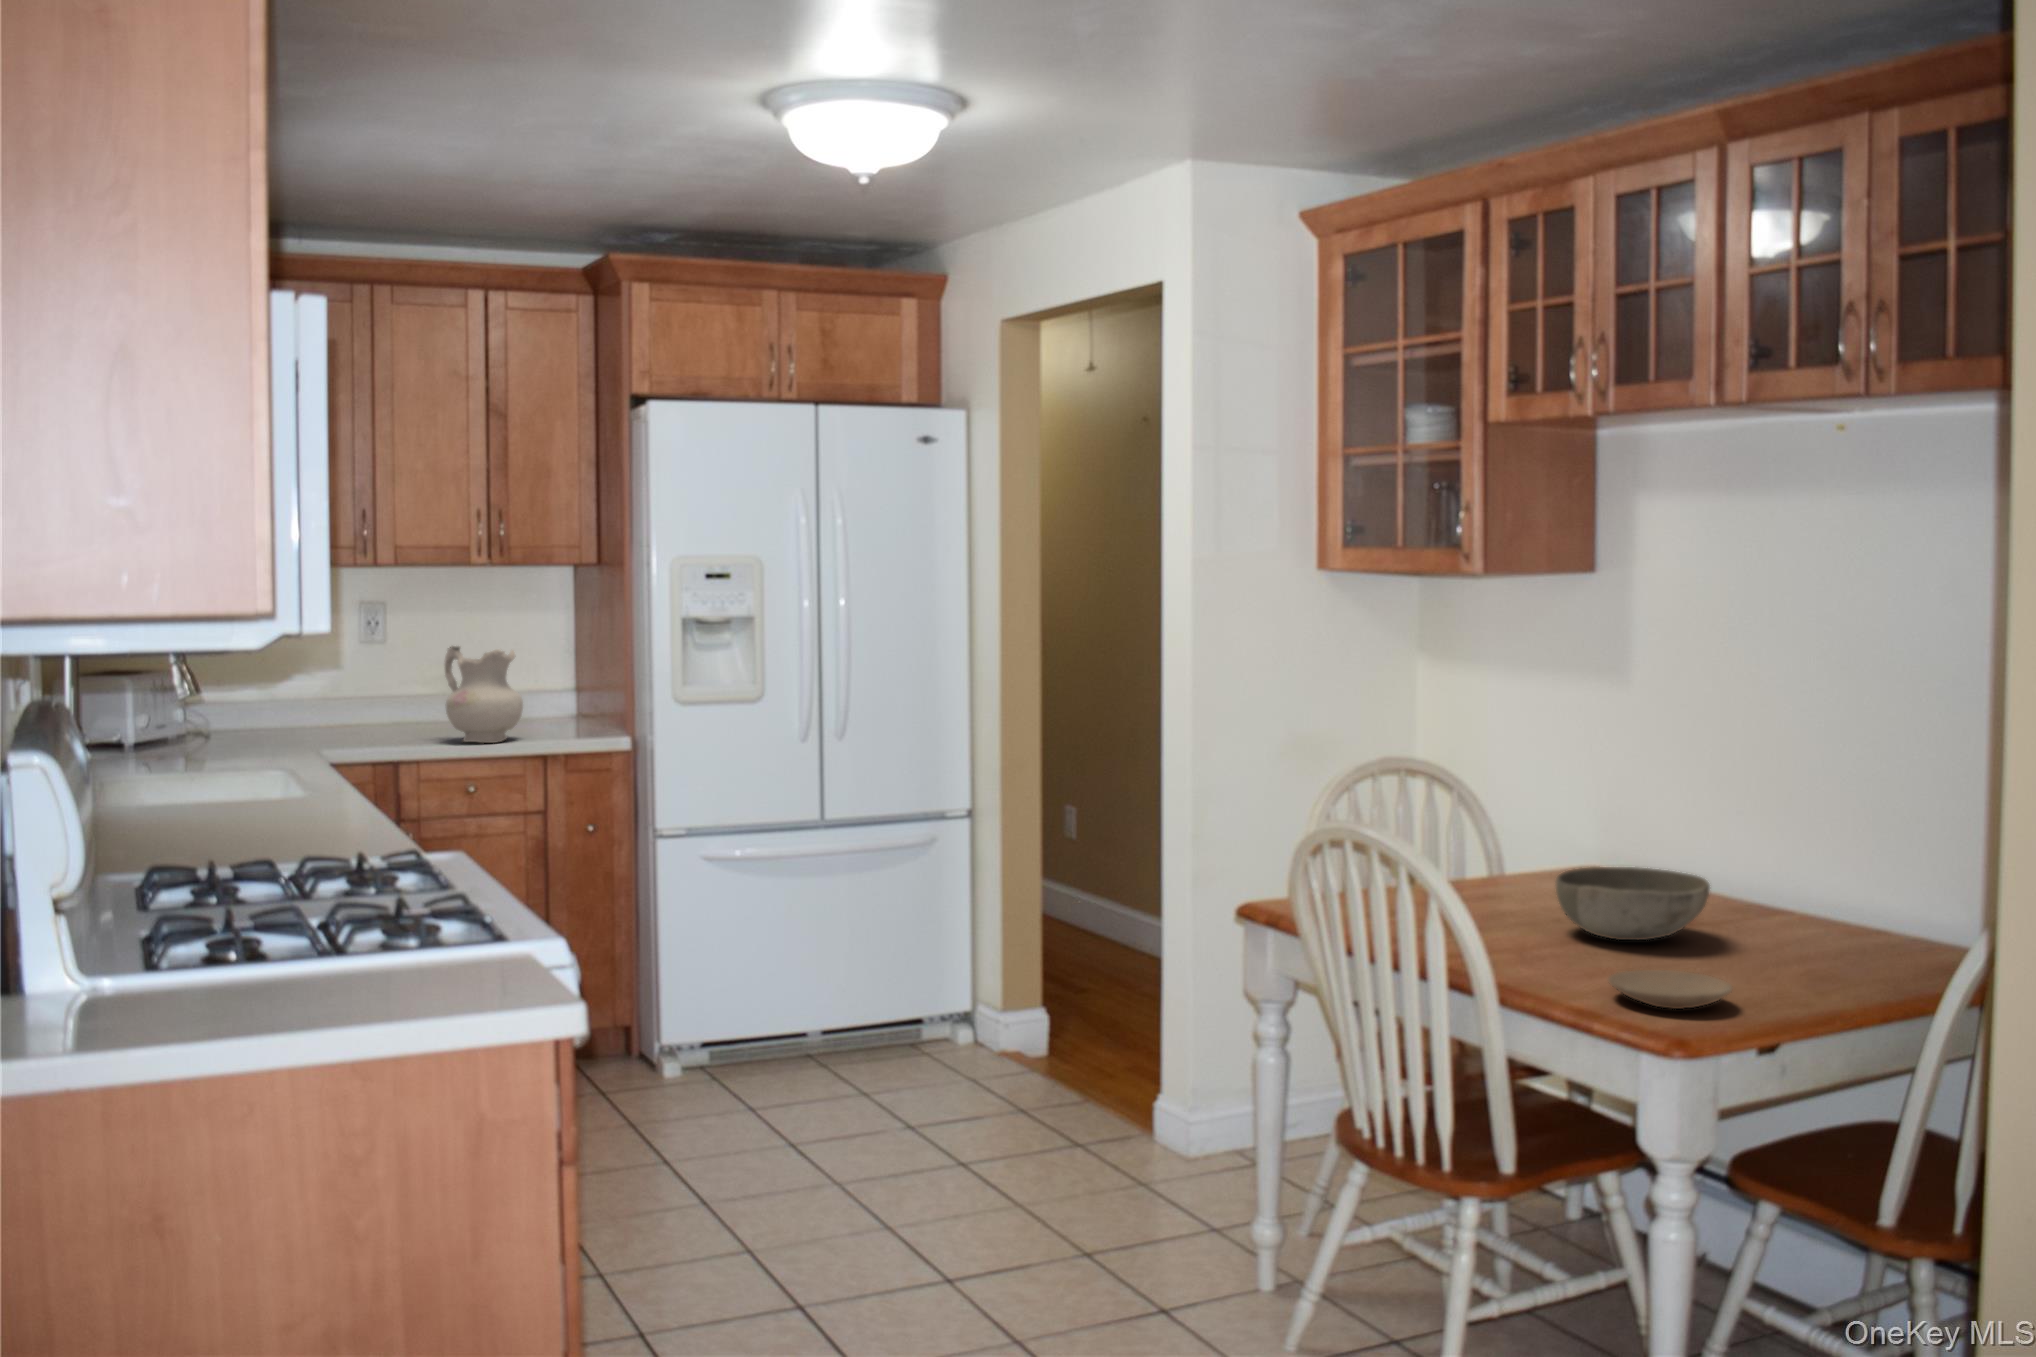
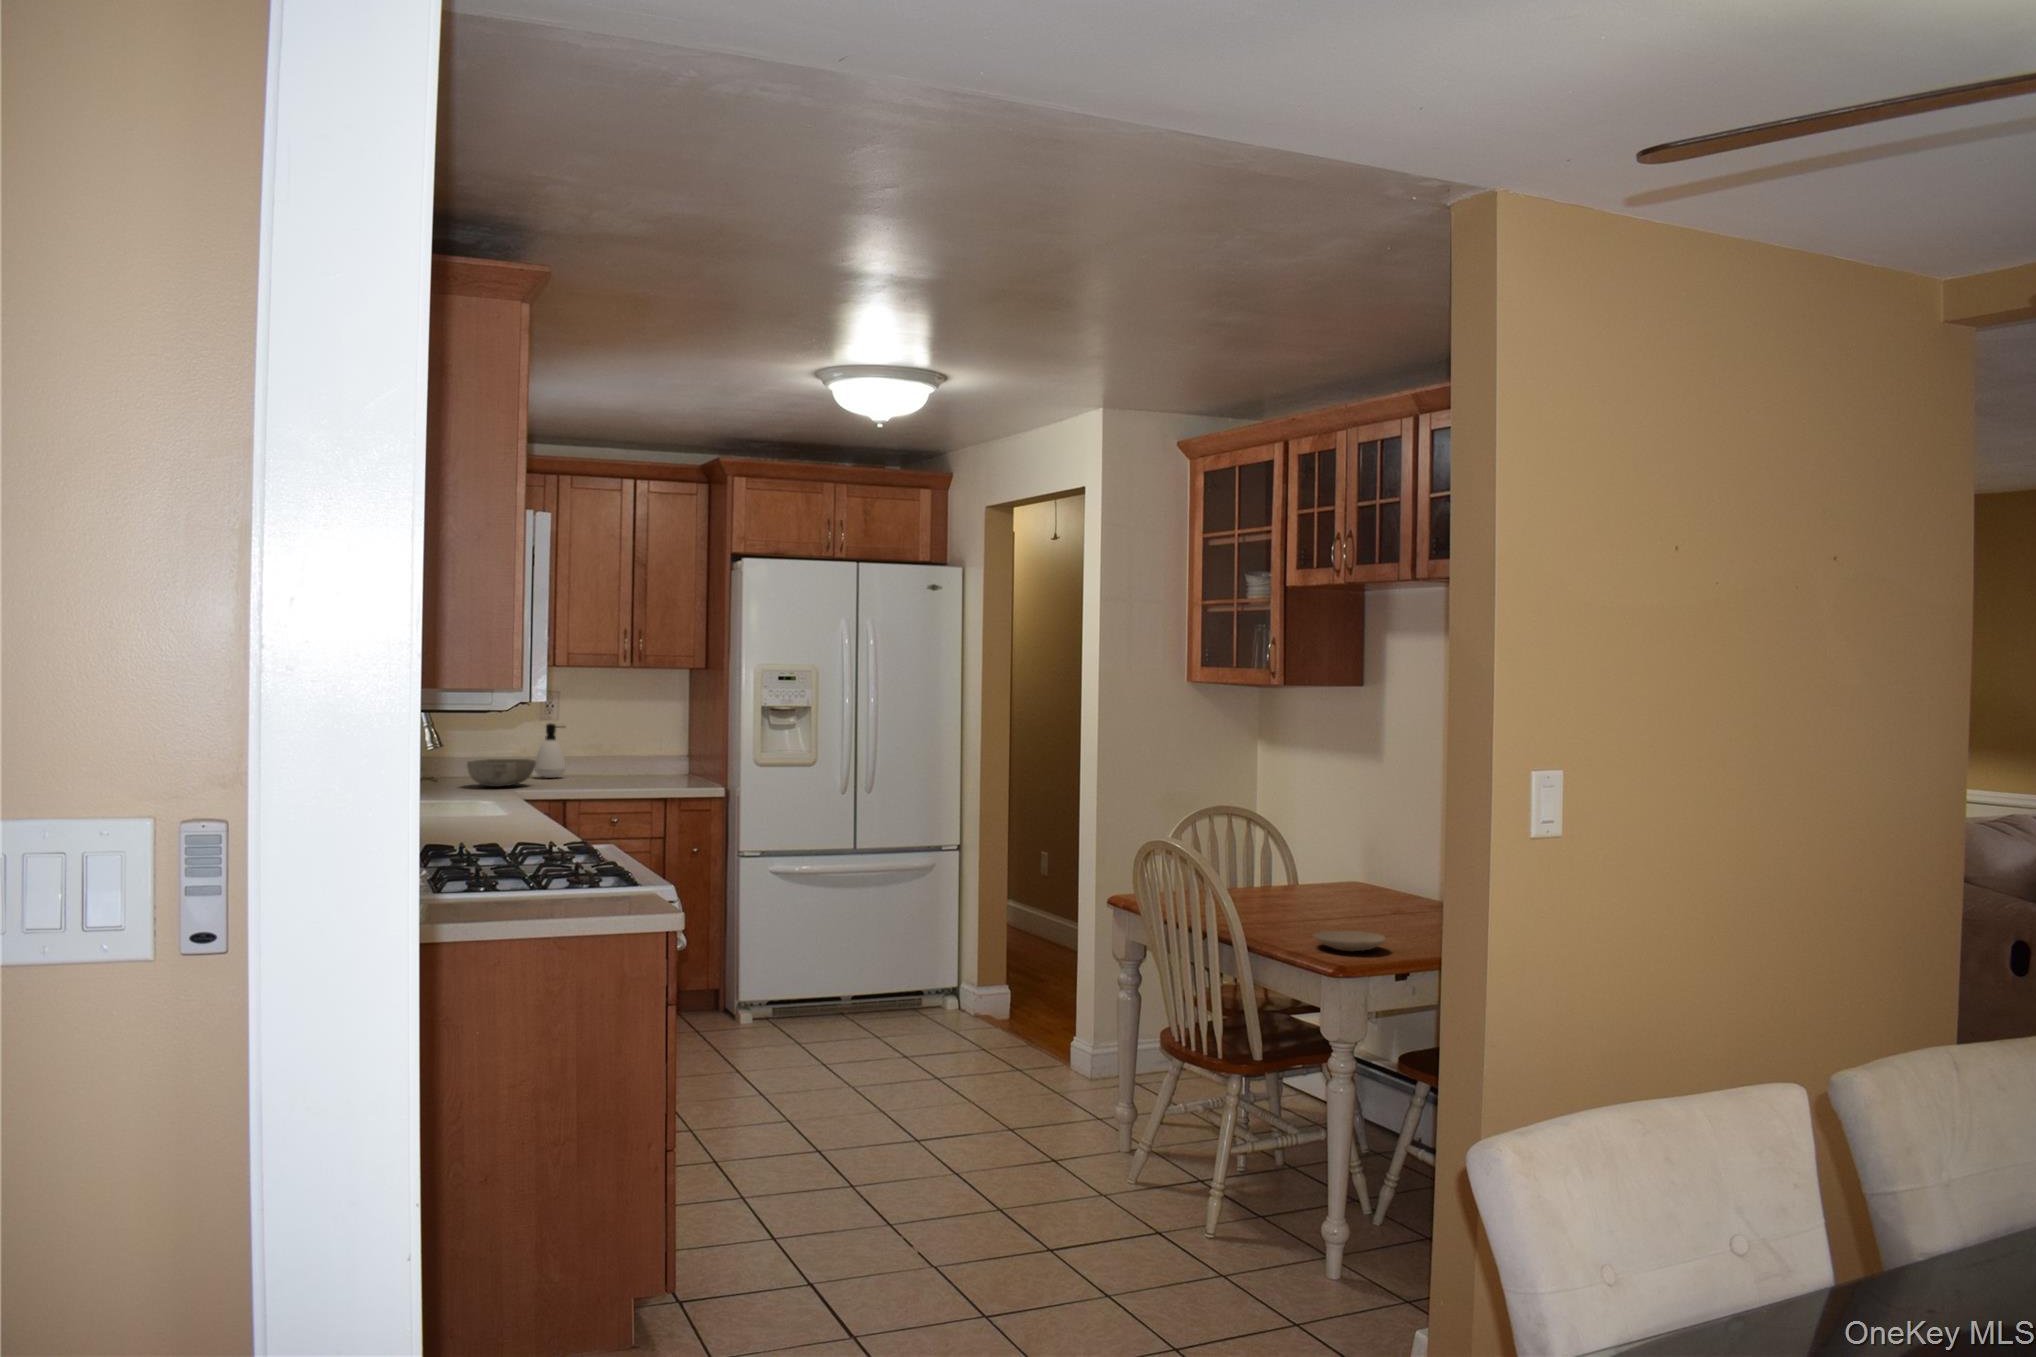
ceramic pitcher: present [444,646,523,743] -> none [598,722,651,789]
soap dispenser: none [356,648,400,726] -> present [535,724,565,778]
bowl: present [1556,867,1710,940] -> present [467,759,536,787]

